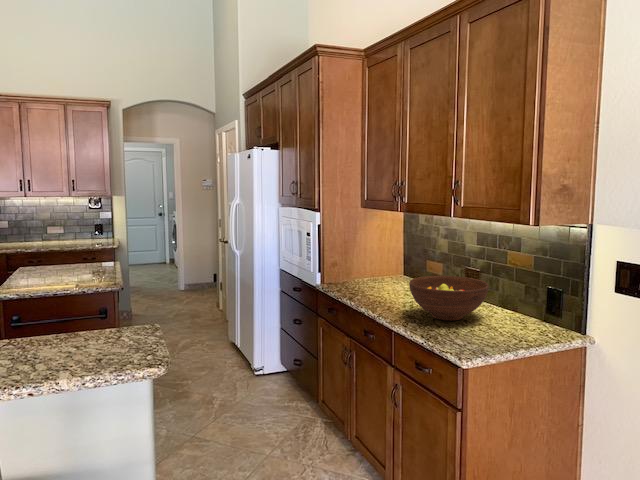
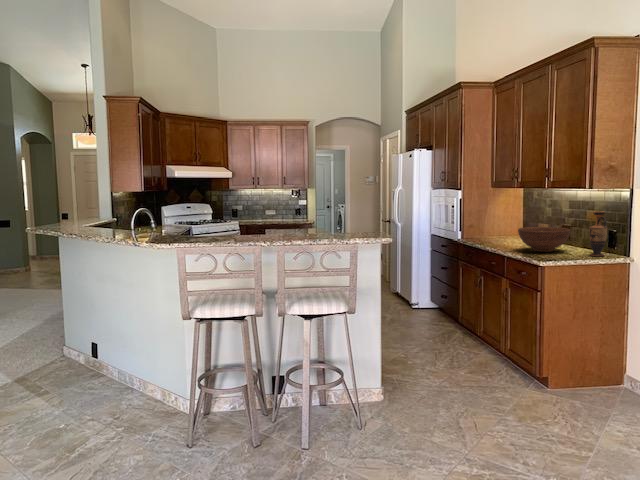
vase: none [521,258,550,333] -> present [589,211,608,257]

